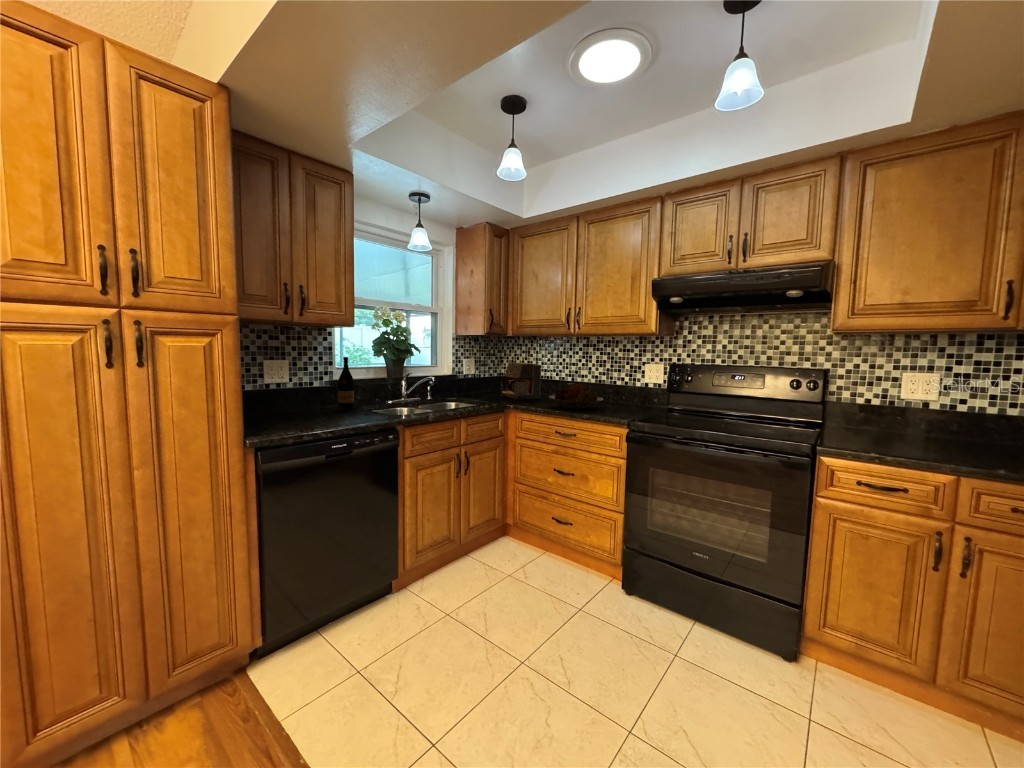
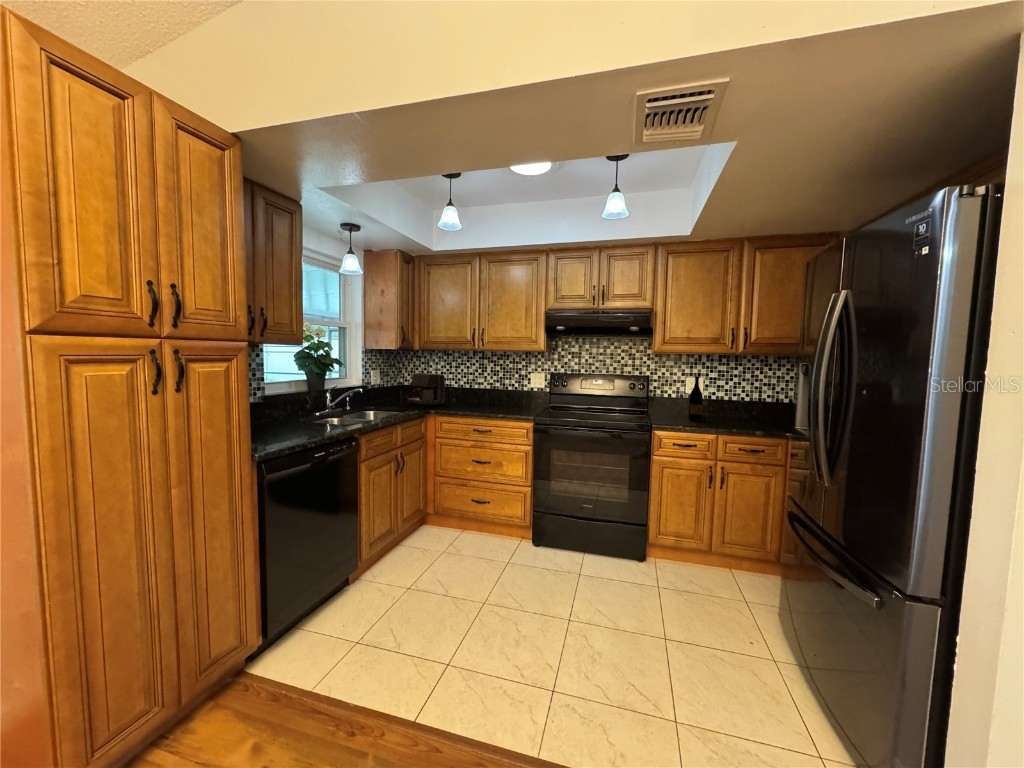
wine bottle: present [337,357,357,411] -> present [688,376,706,421]
fruit bowl: present [549,384,603,409] -> none [461,391,504,410]

